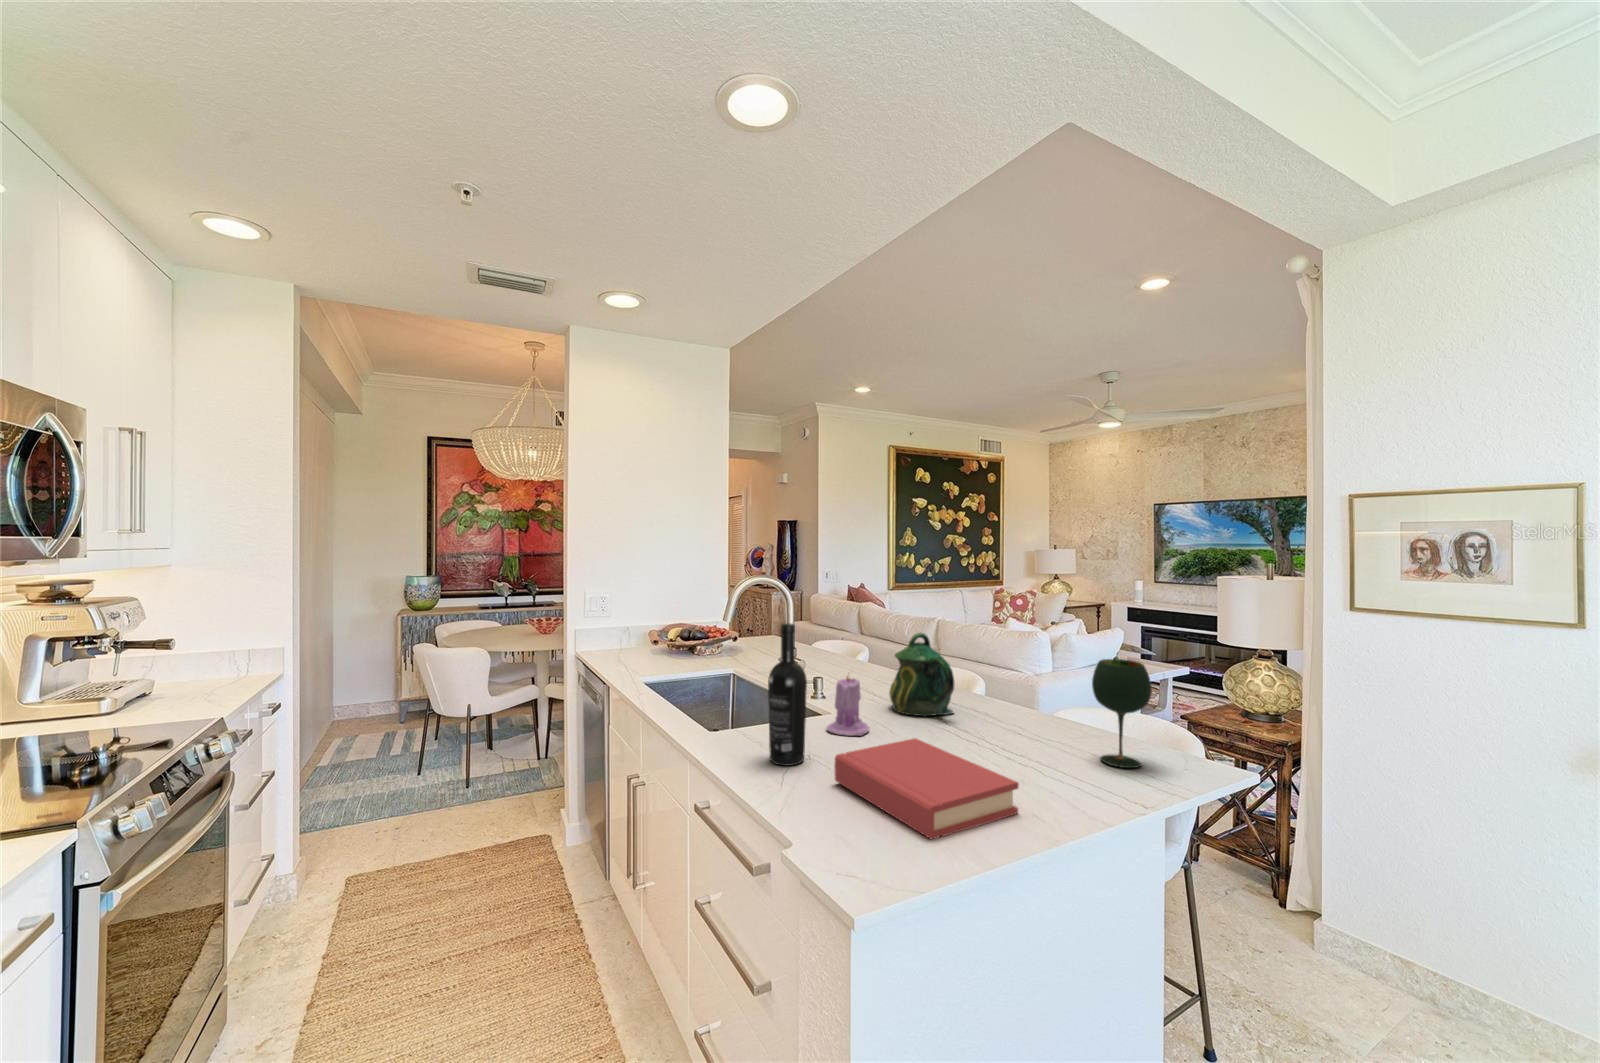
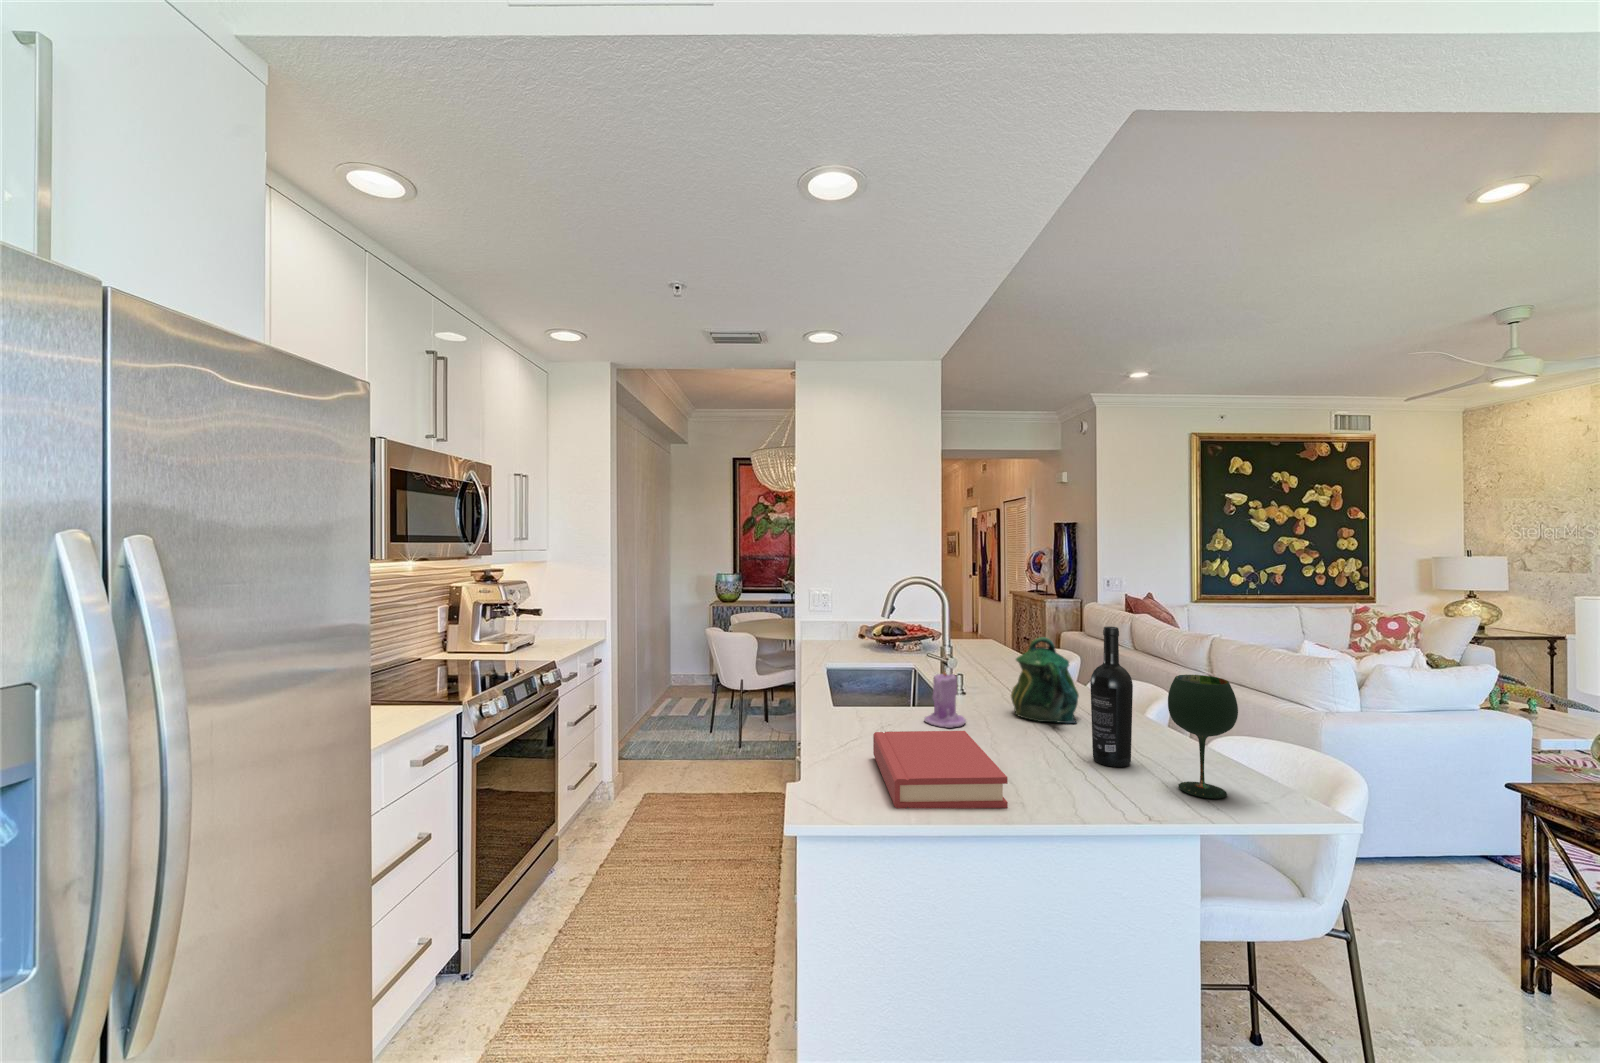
wine bottle: present [768,624,807,766] -> present [1090,627,1133,767]

